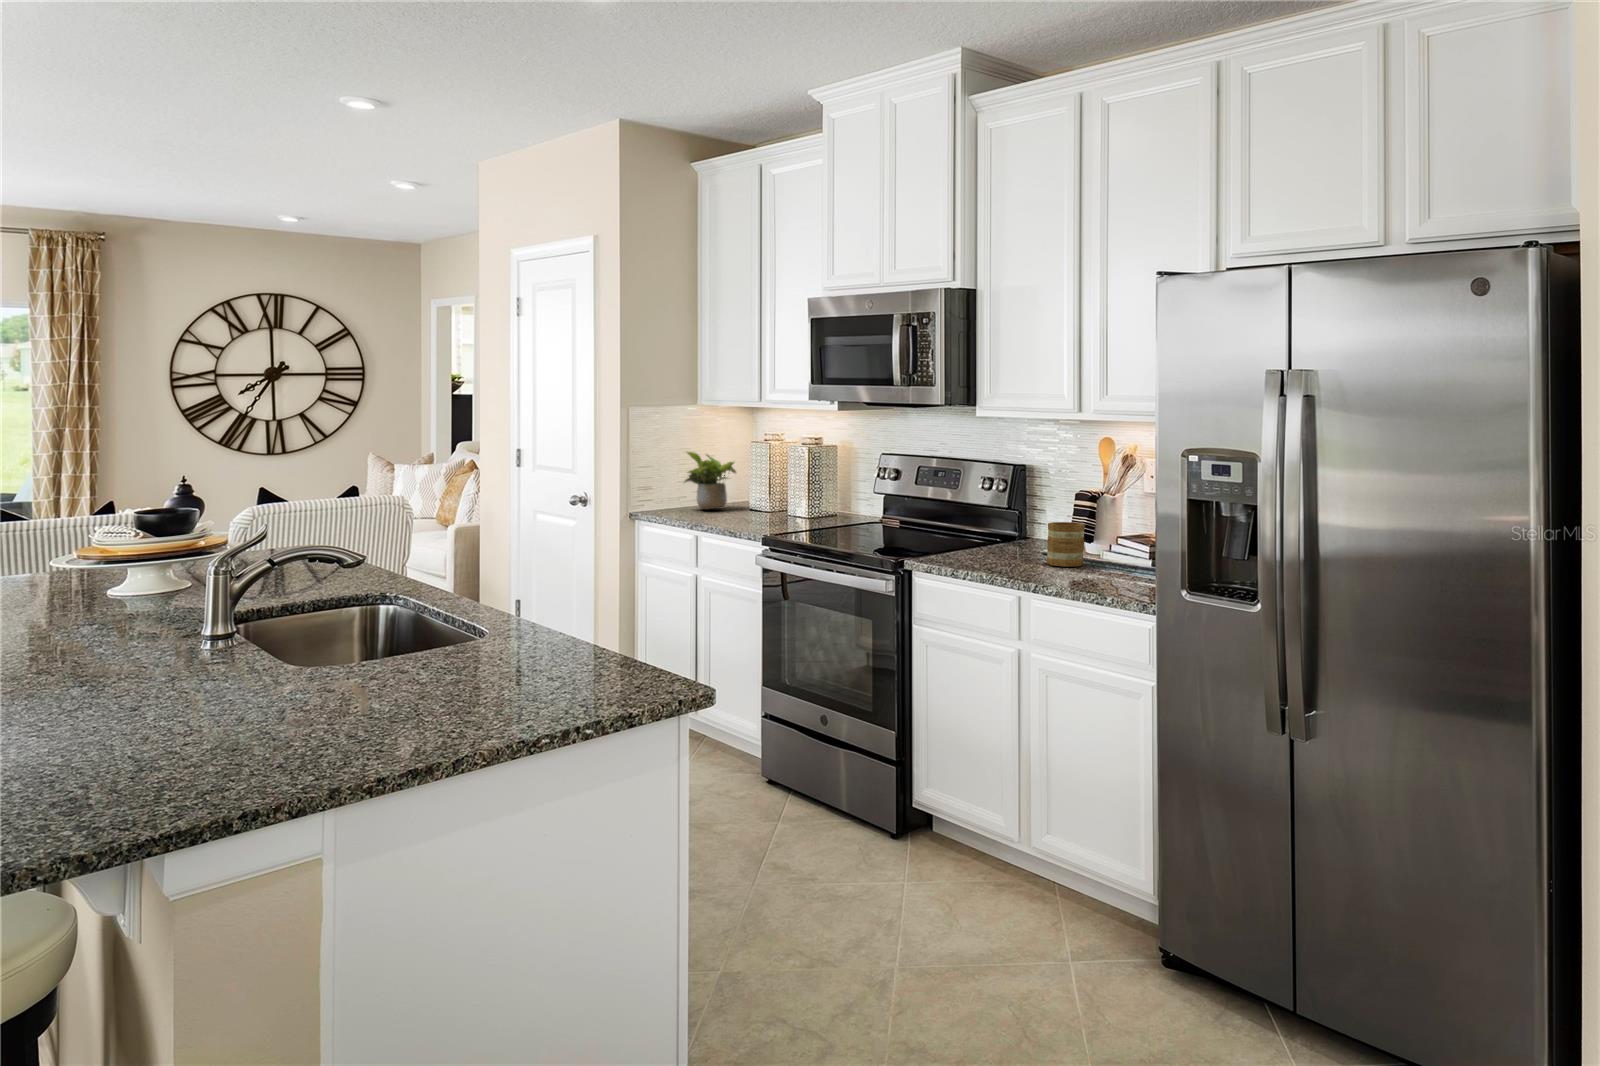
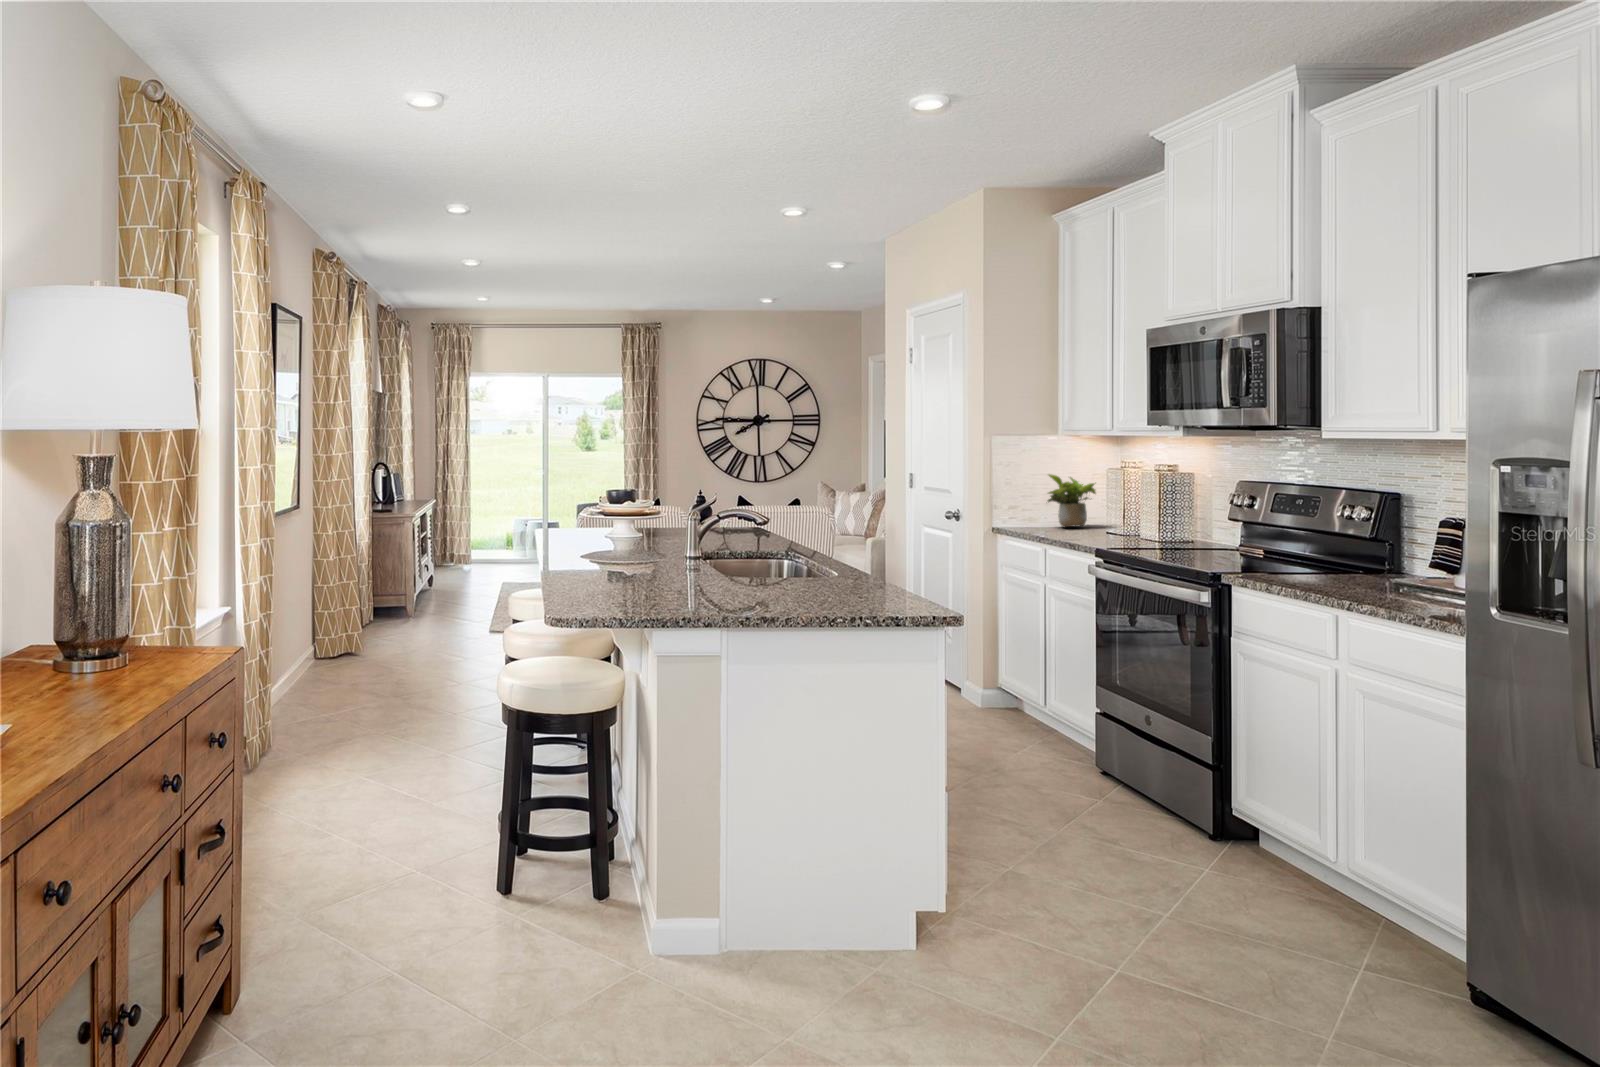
mug: present [1046,522,1085,567] -> none [1378,539,1424,585]

